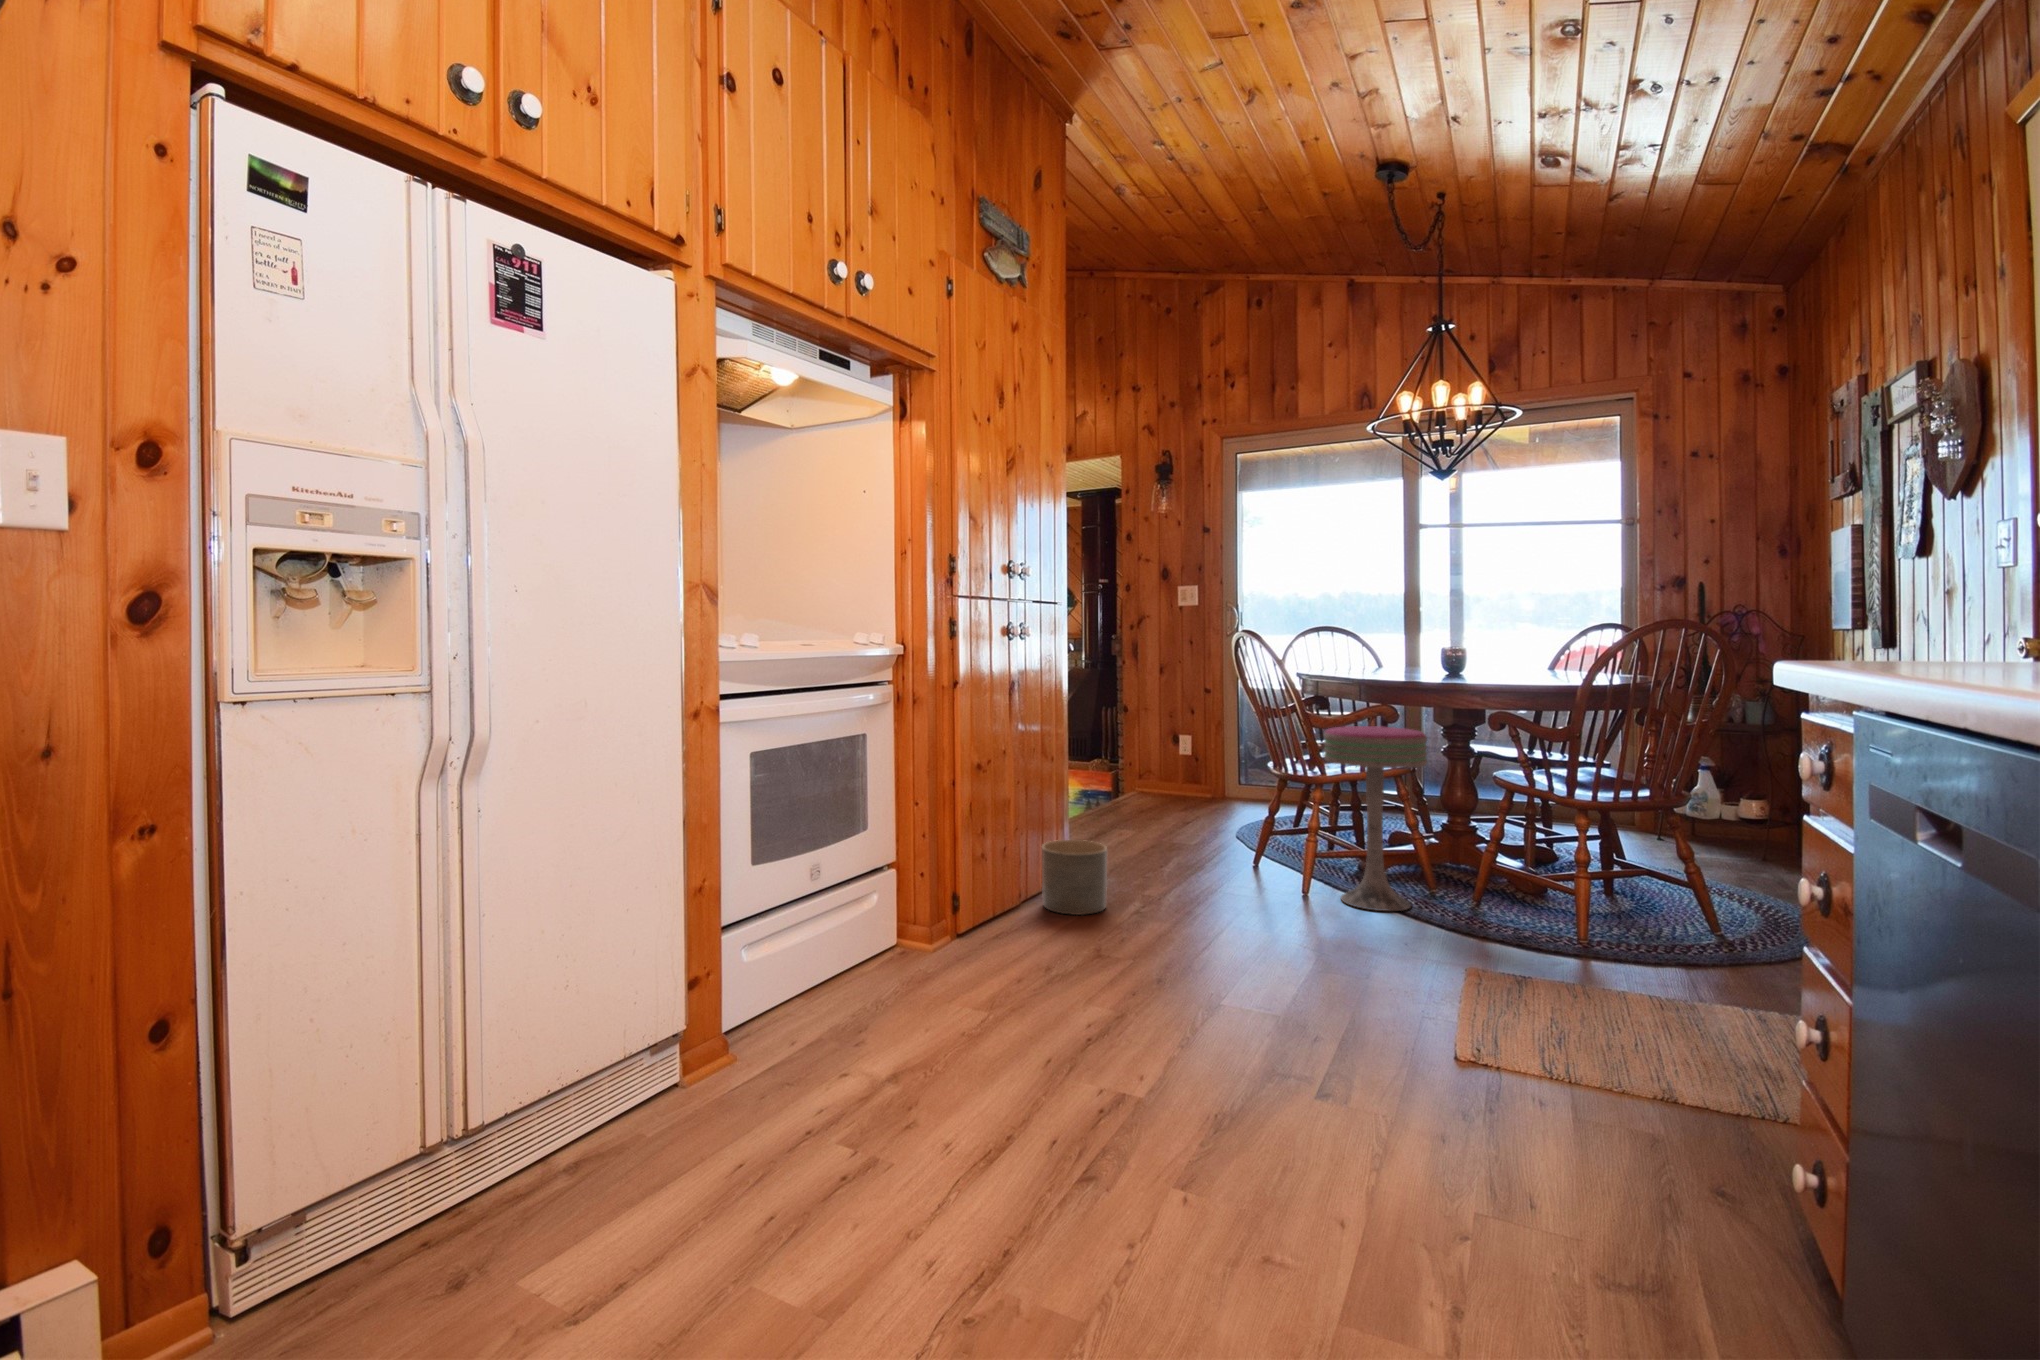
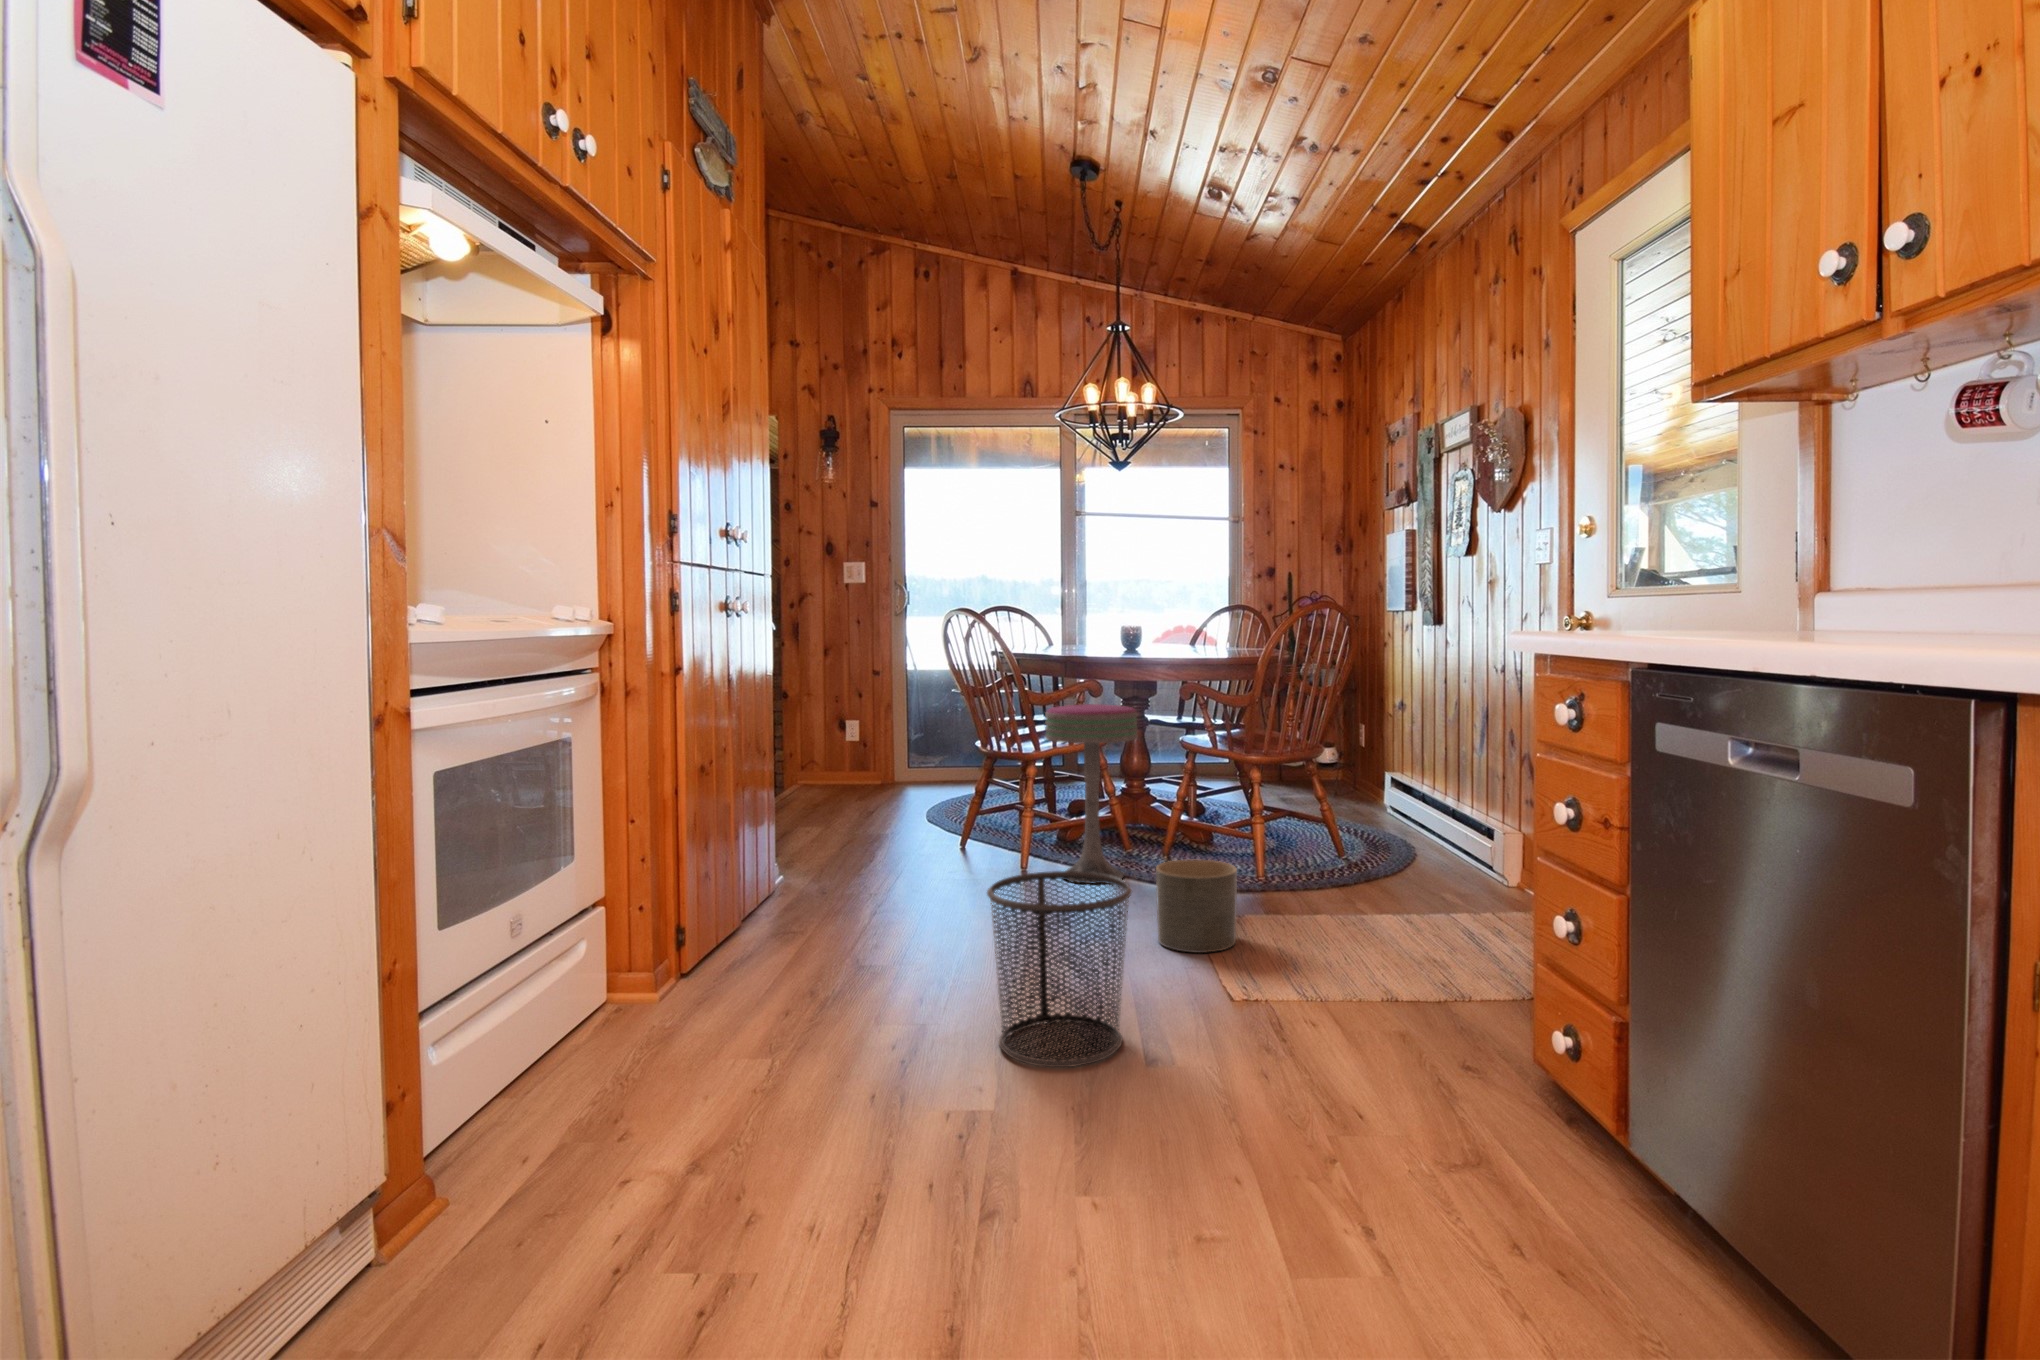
planter: present [1042,840,1107,915] -> present [1156,860,1237,953]
waste bin: none [1168,894,1317,1093] -> present [987,871,1132,1067]

